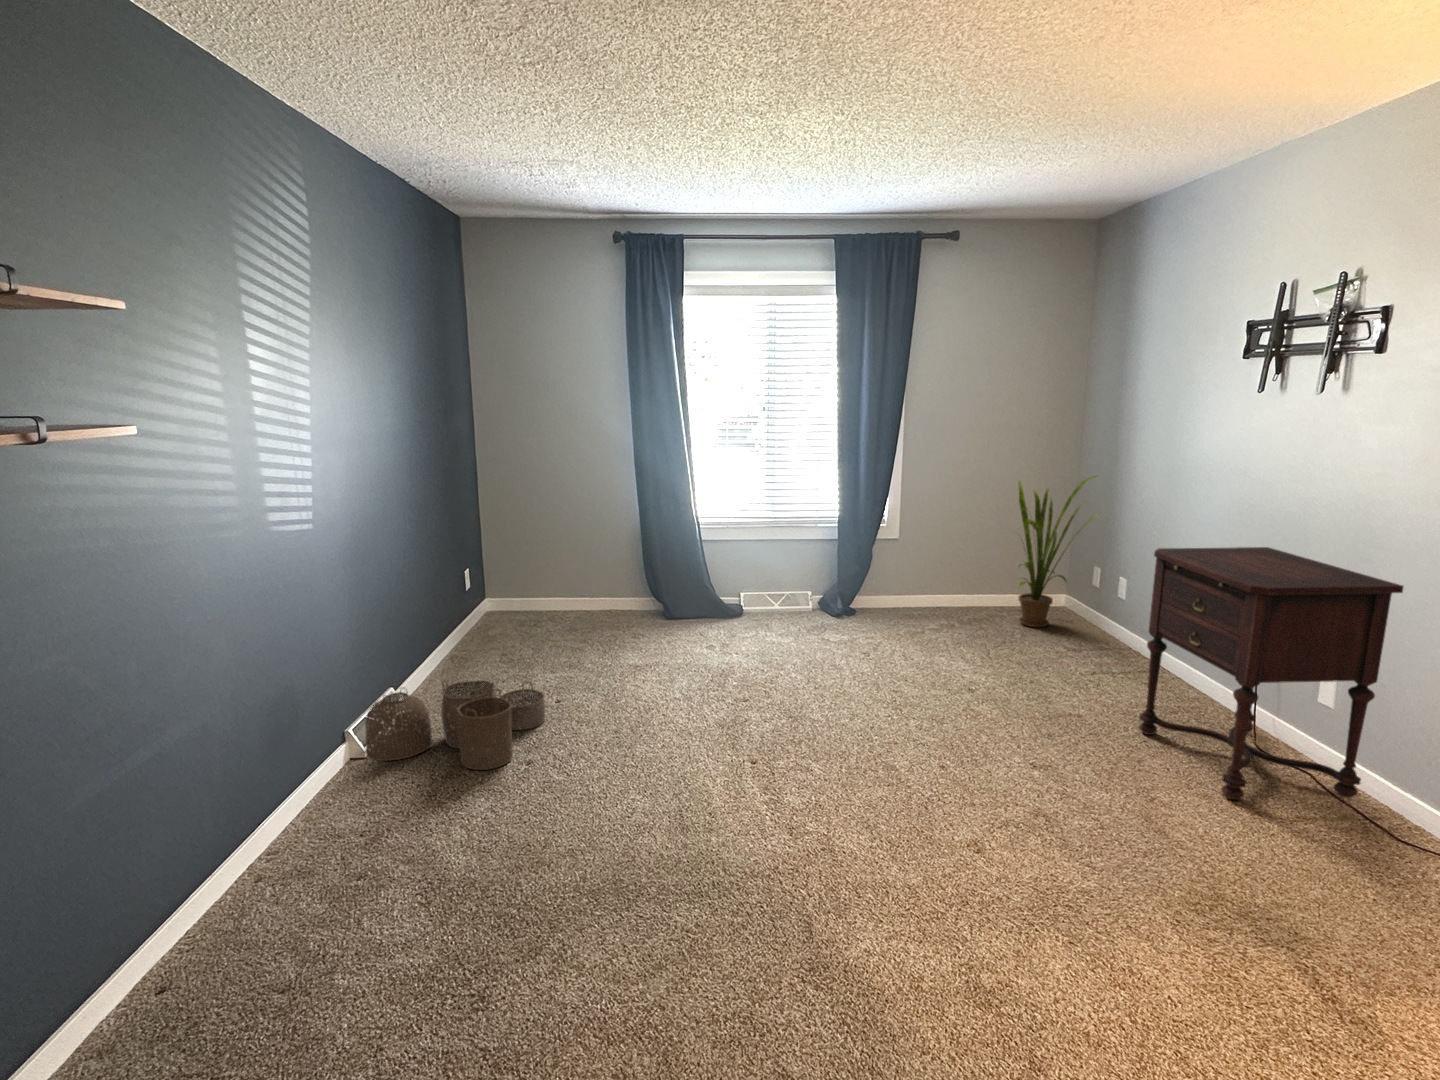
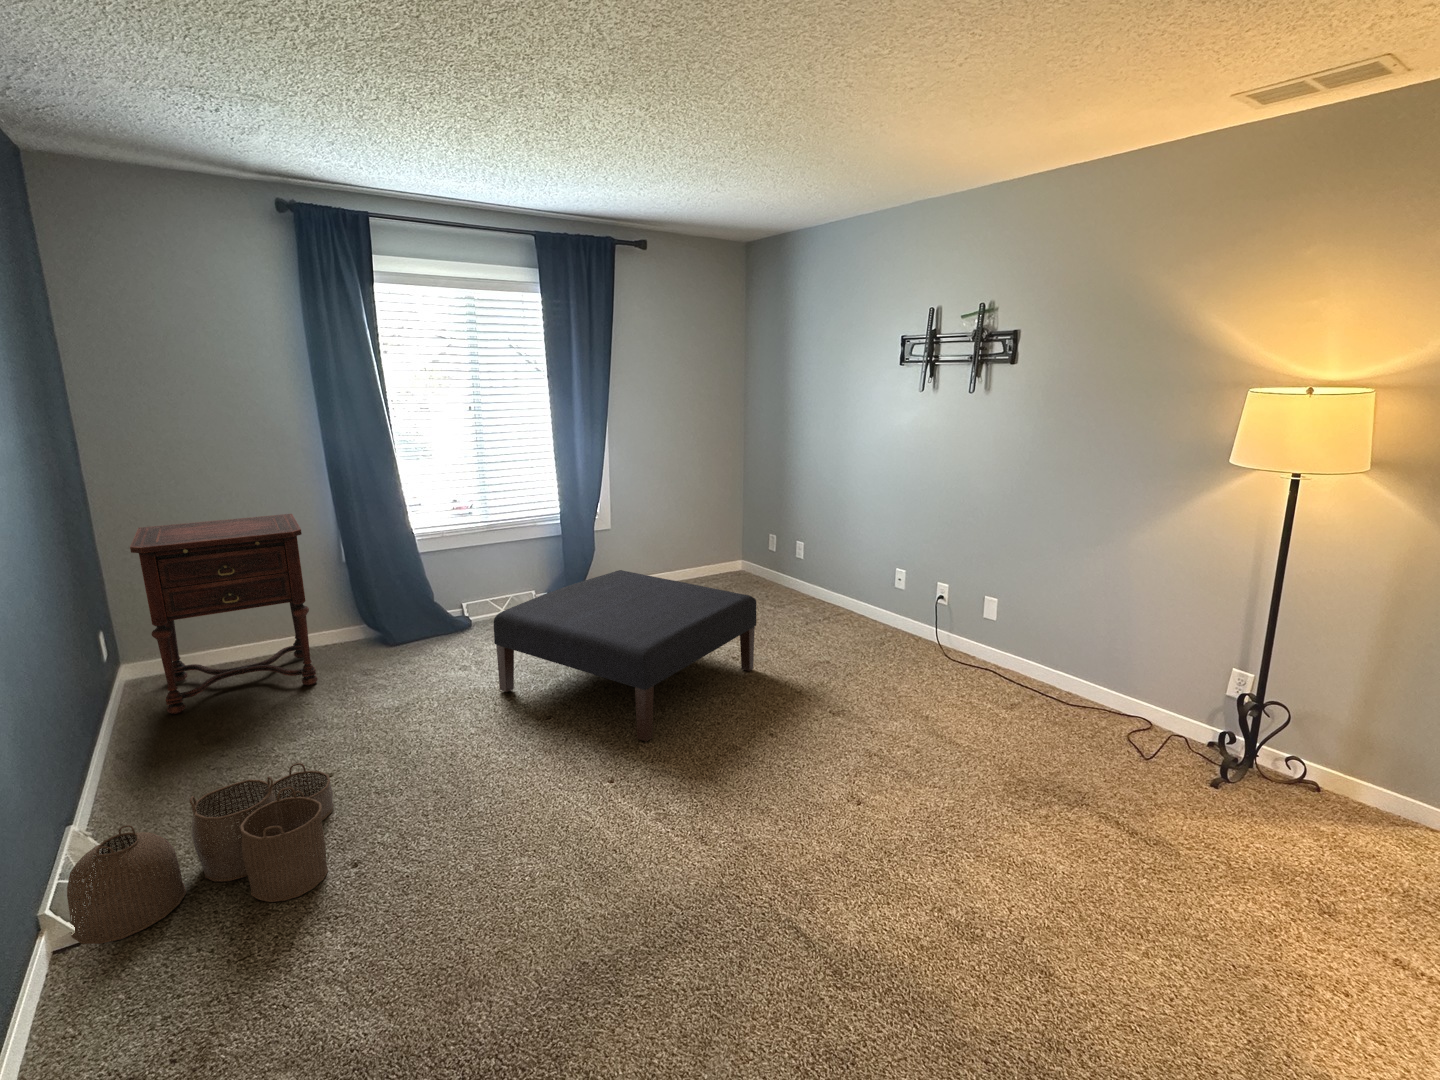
house plant: present [1018,477,1094,627] -> none [712,460,780,591]
side table: present [1139,547,1403,800] -> present [130,514,317,714]
ottoman: none [717,578,986,740] -> present [494,570,756,741]

